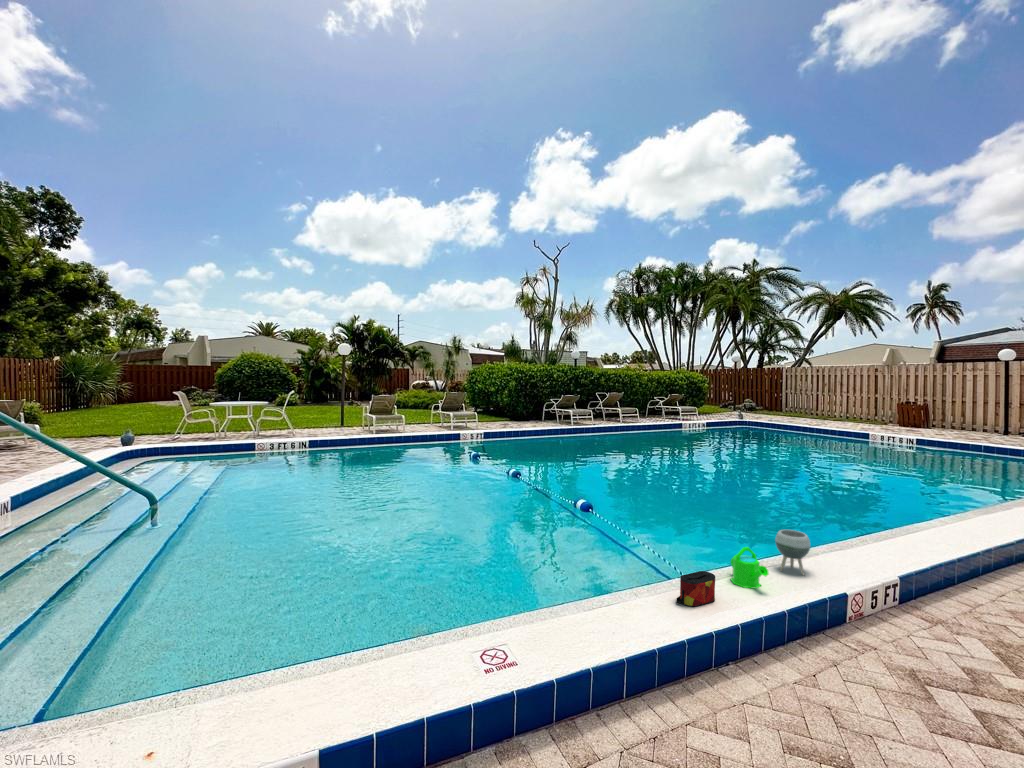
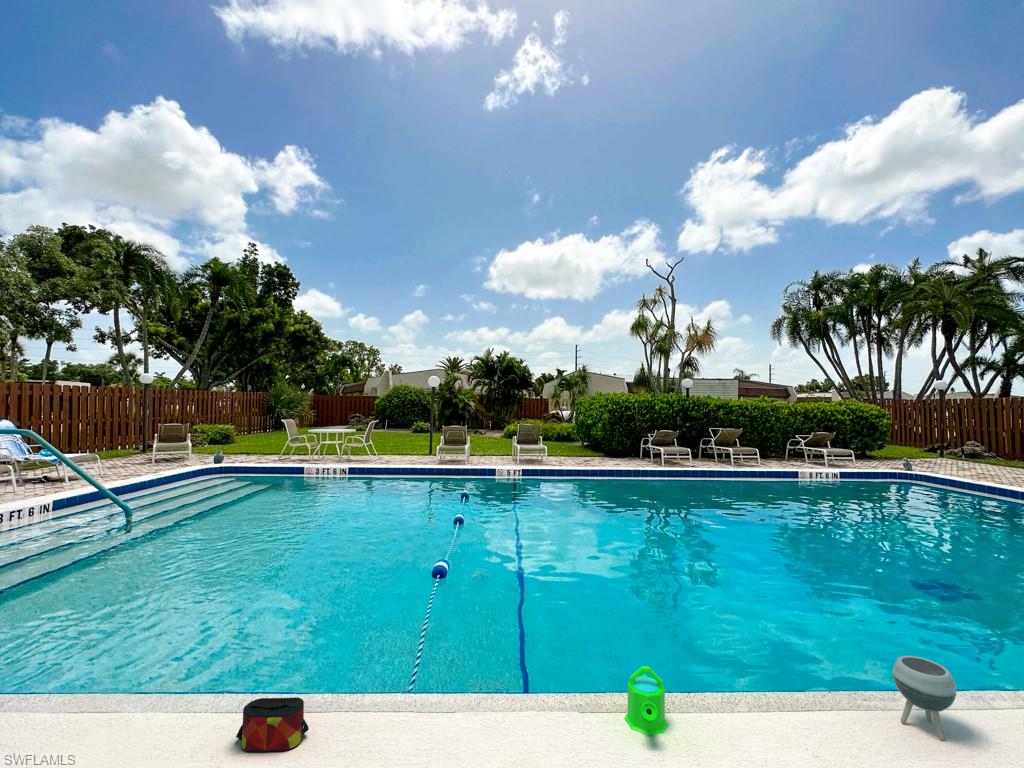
planter: present [775,530,810,575] -> present [893,656,956,741]
watering can: present [730,547,768,589] -> present [625,666,668,735]

